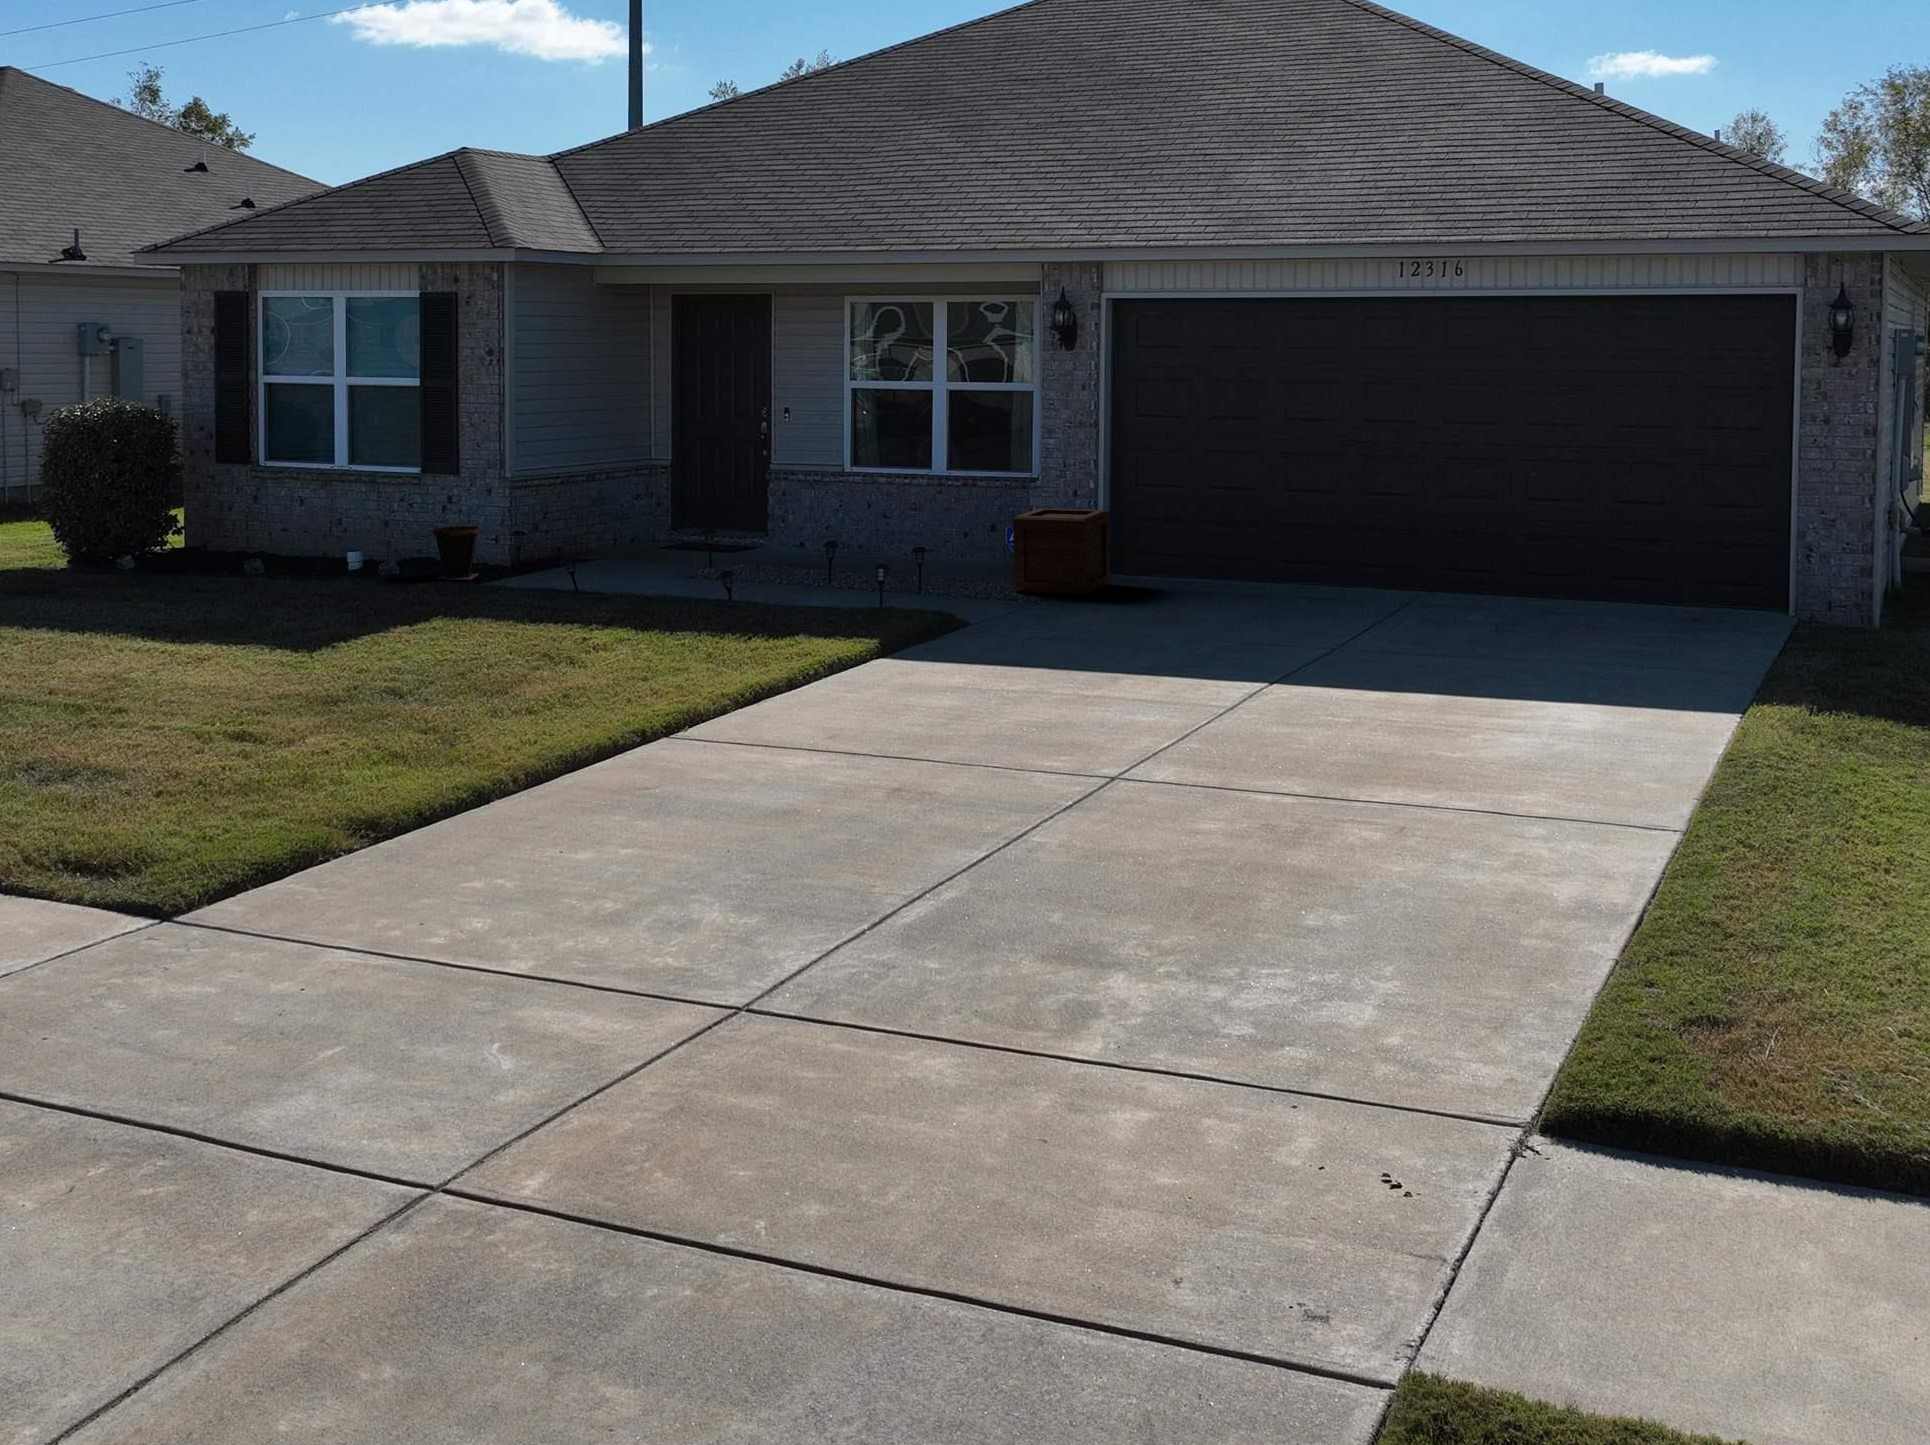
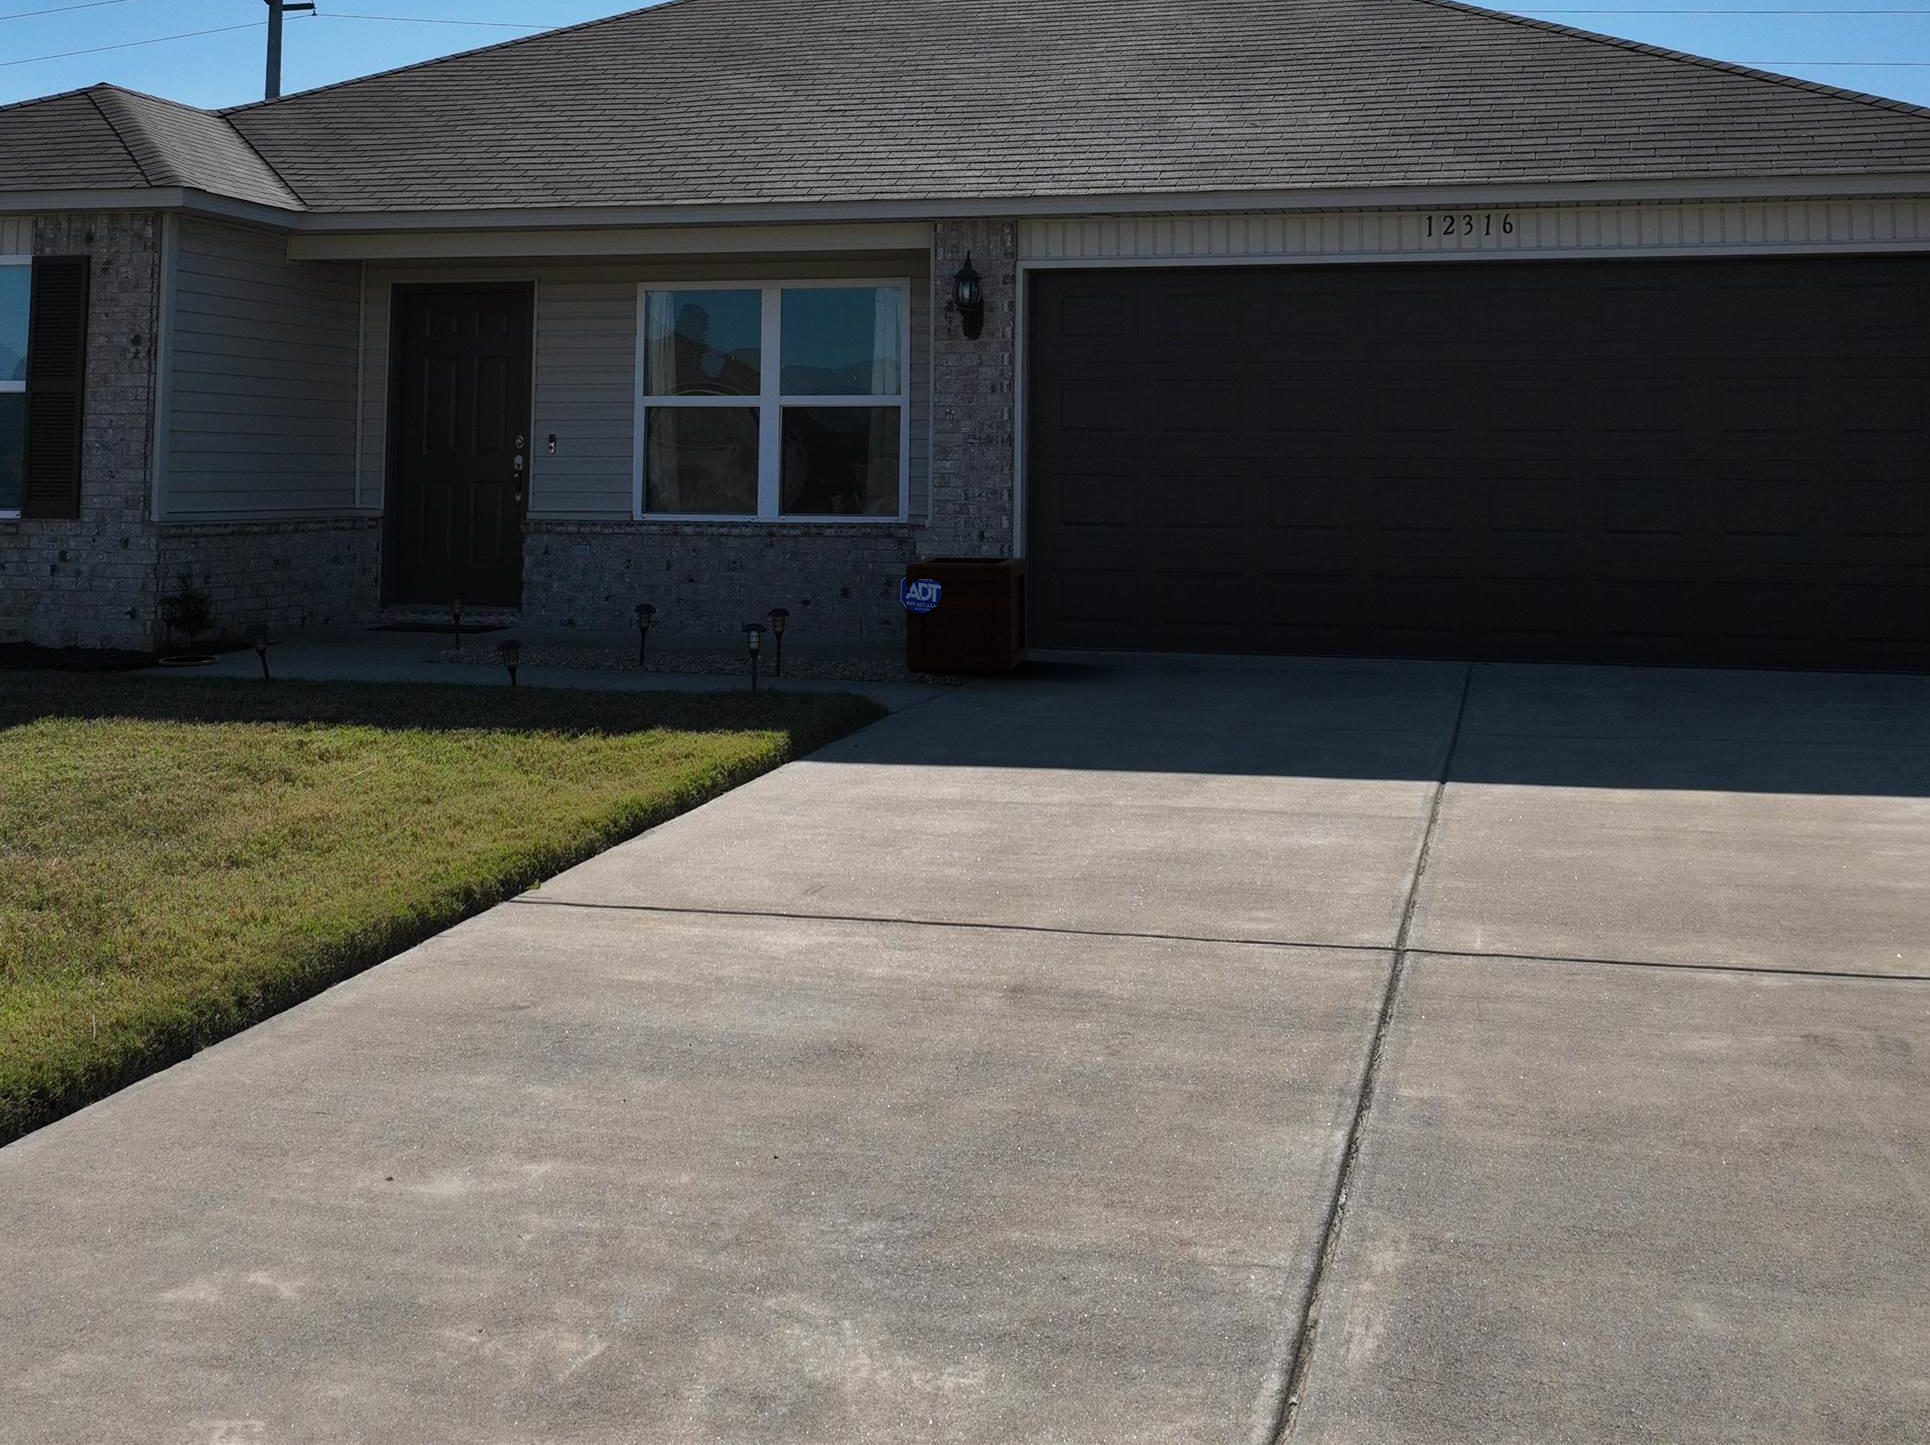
potted tree: none [512,506,554,578] -> present [159,566,222,666]
bucket: present [432,526,480,579] -> none [35,589,110,669]

